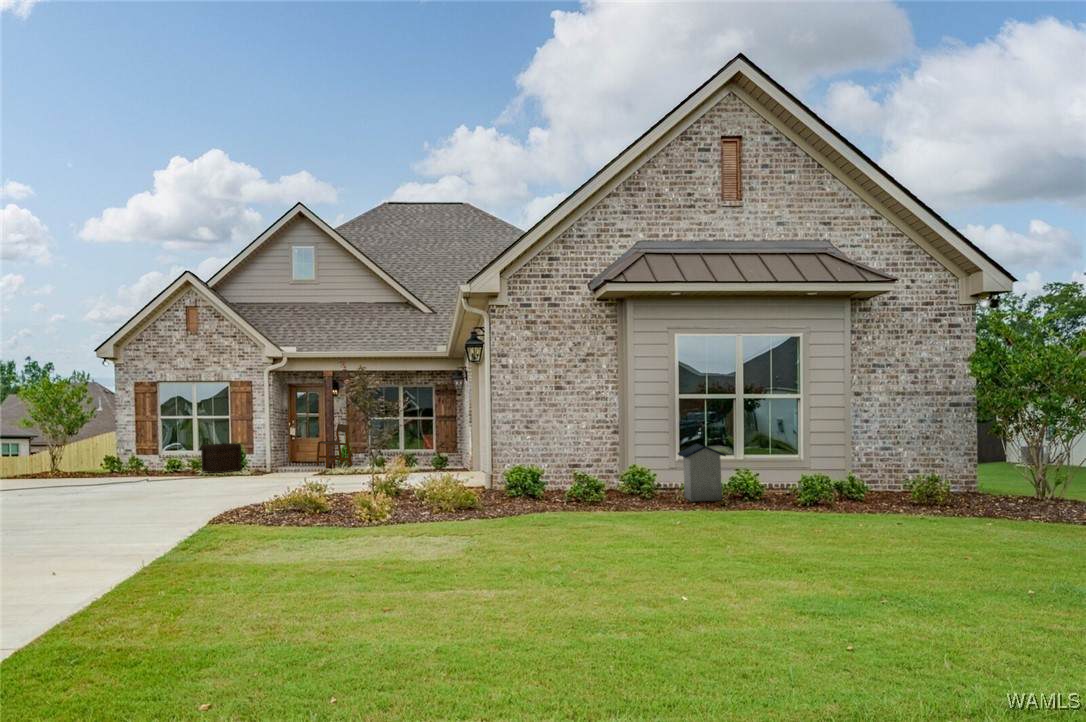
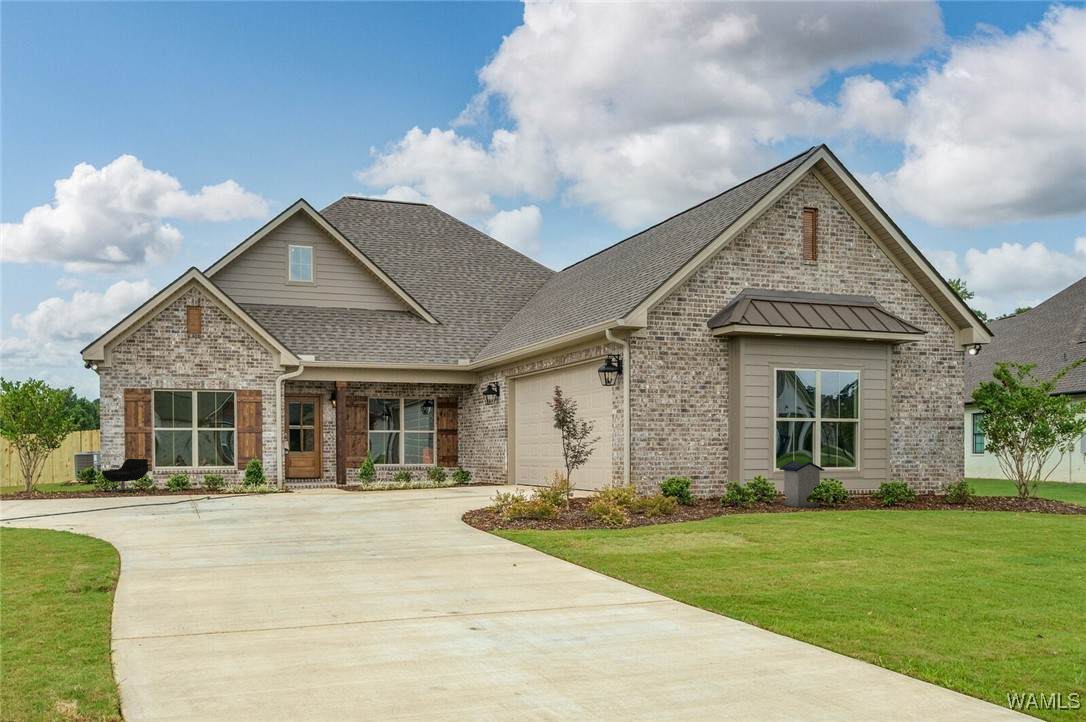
bench: present [316,424,352,468] -> none [316,441,364,486]
wooden crate: present [201,443,242,473] -> none [206,458,249,489]
lounge chair: none [109,446,151,478] -> present [102,459,148,491]

